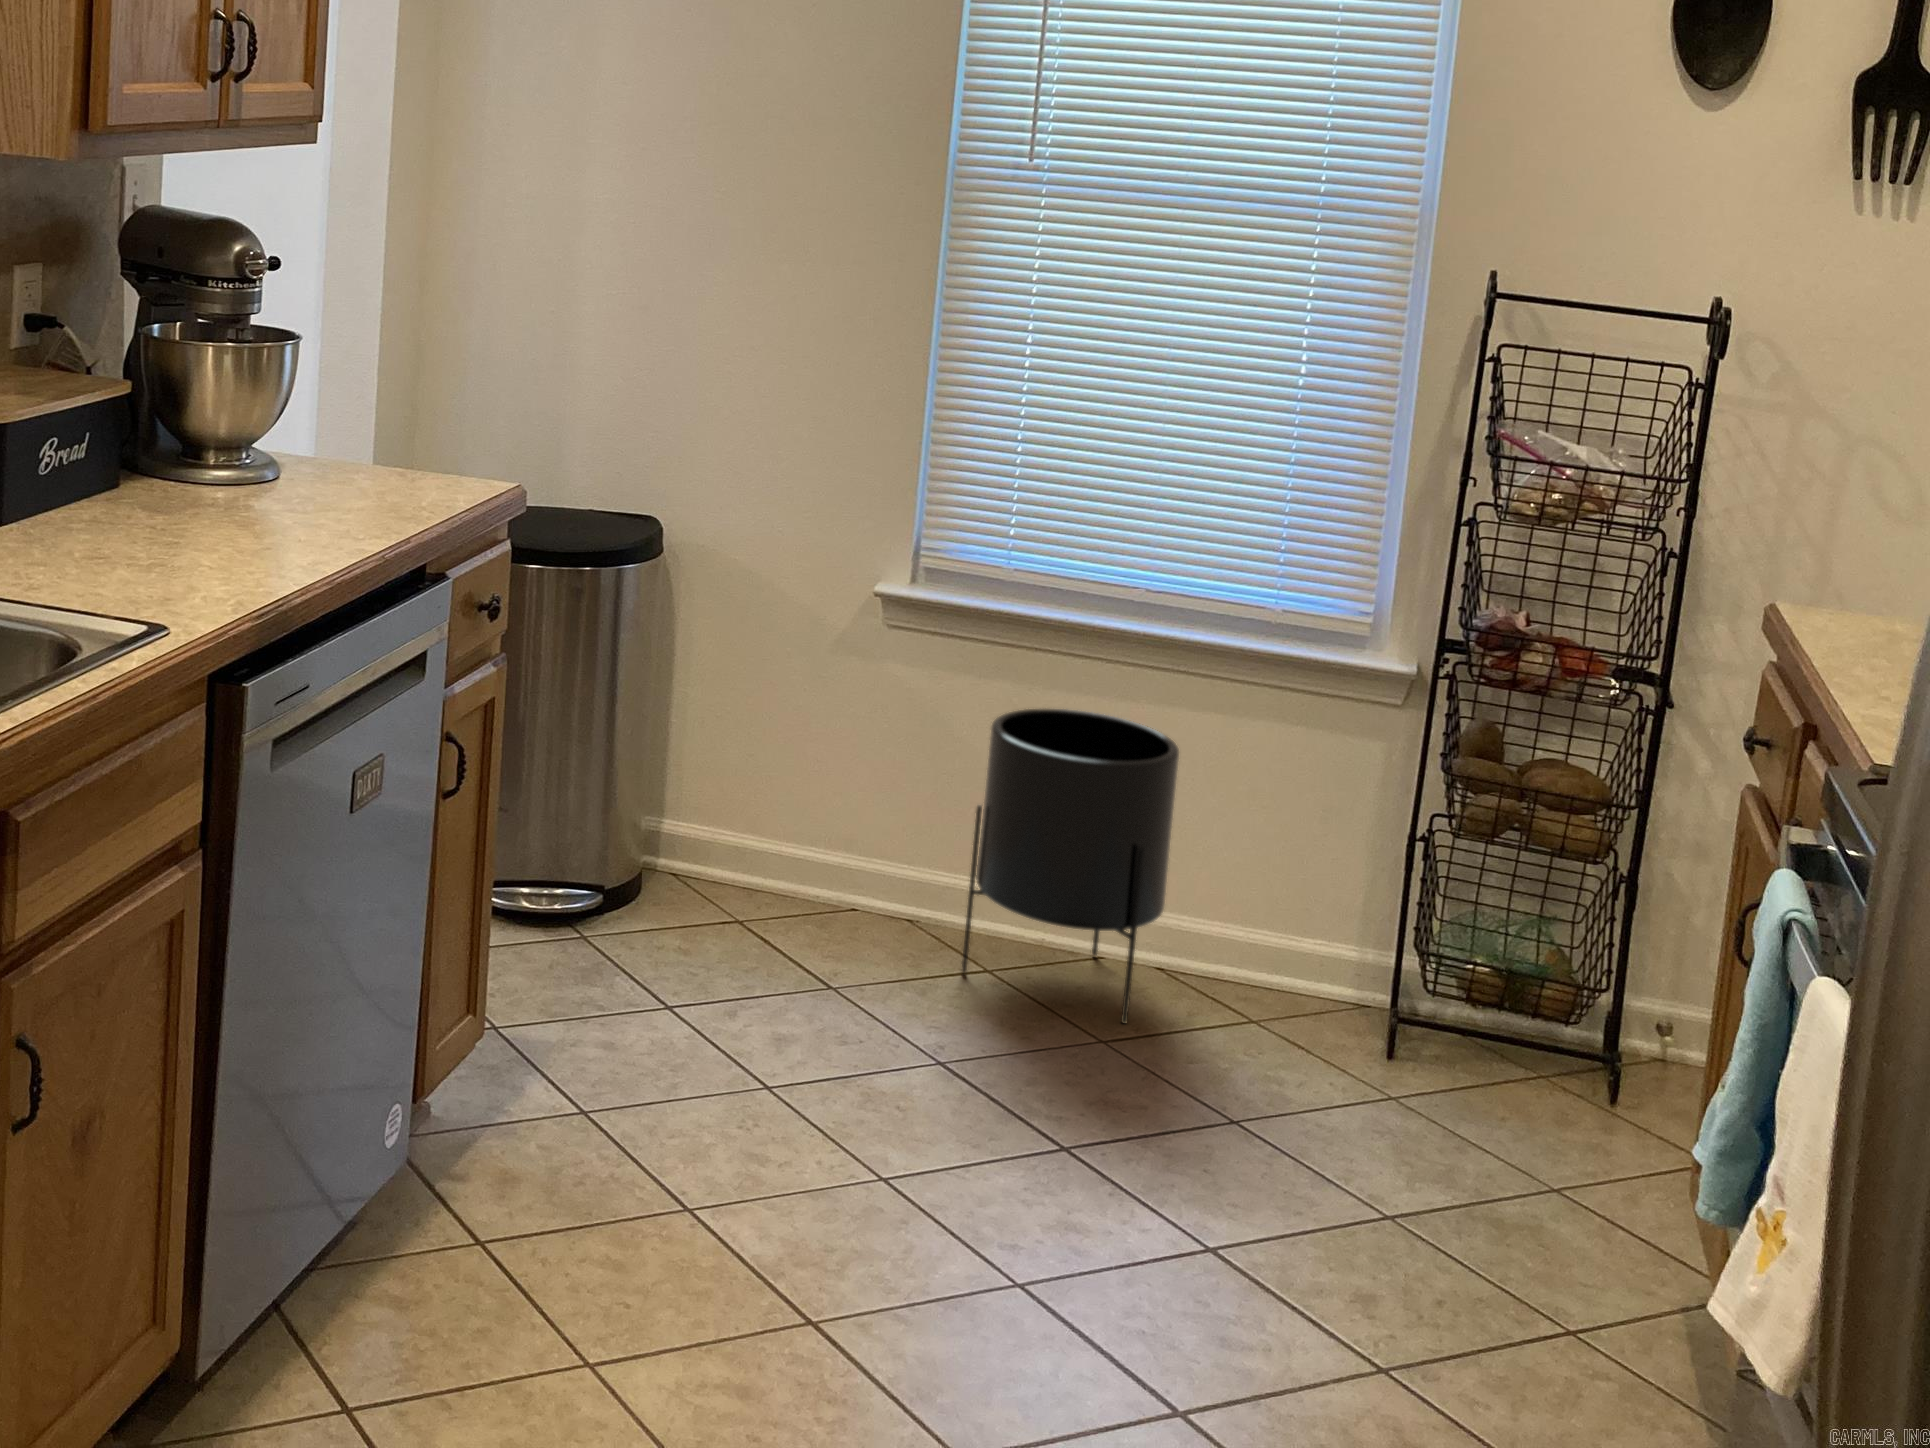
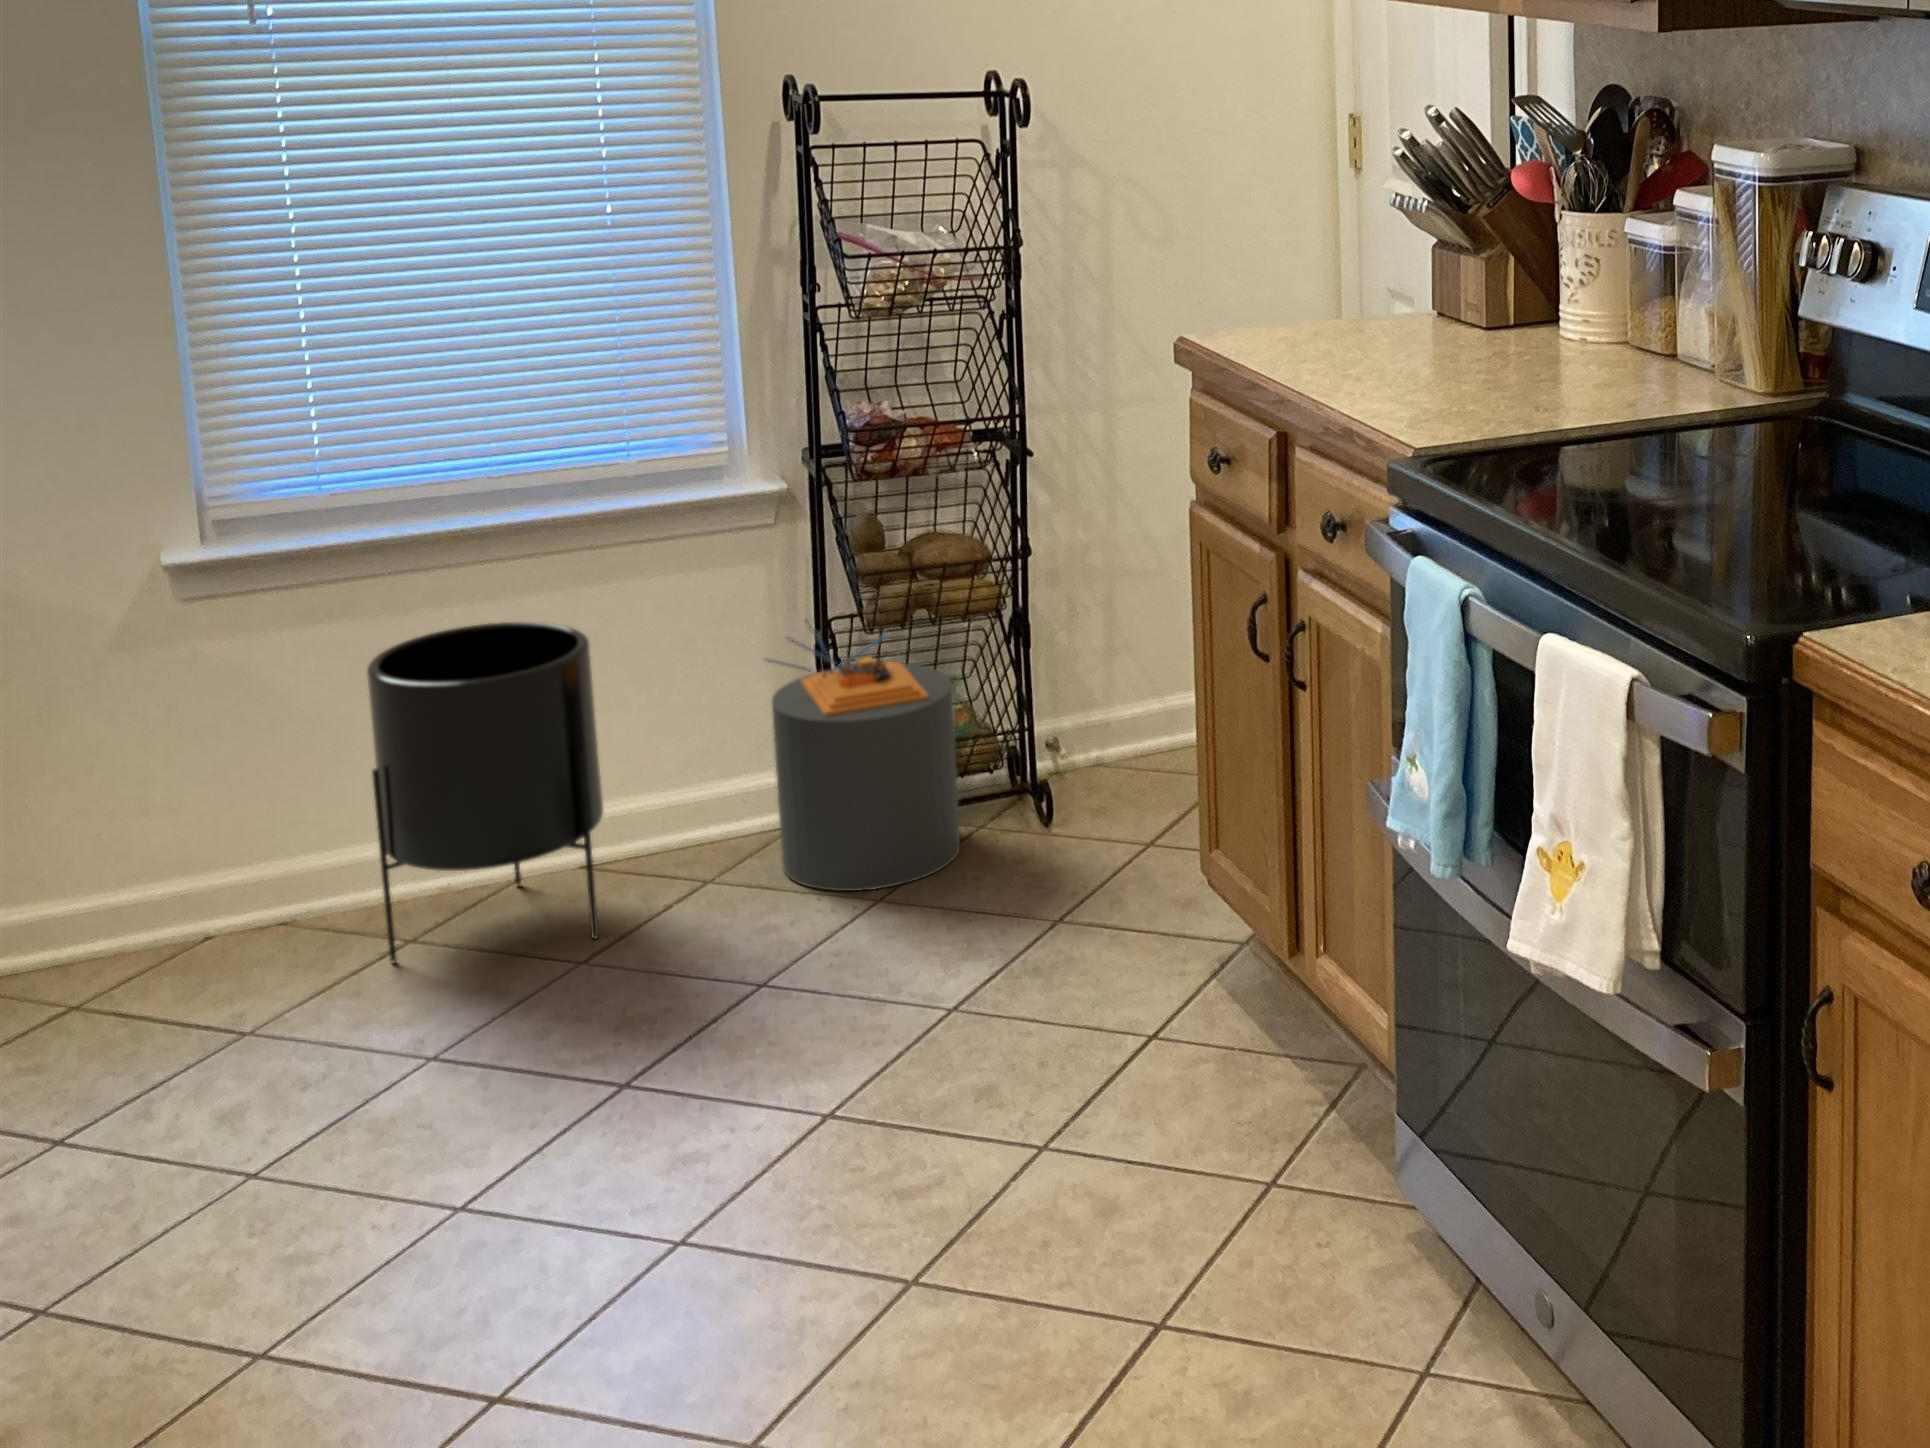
trash can: none [1320,795,1530,1099] -> present [764,619,960,891]

